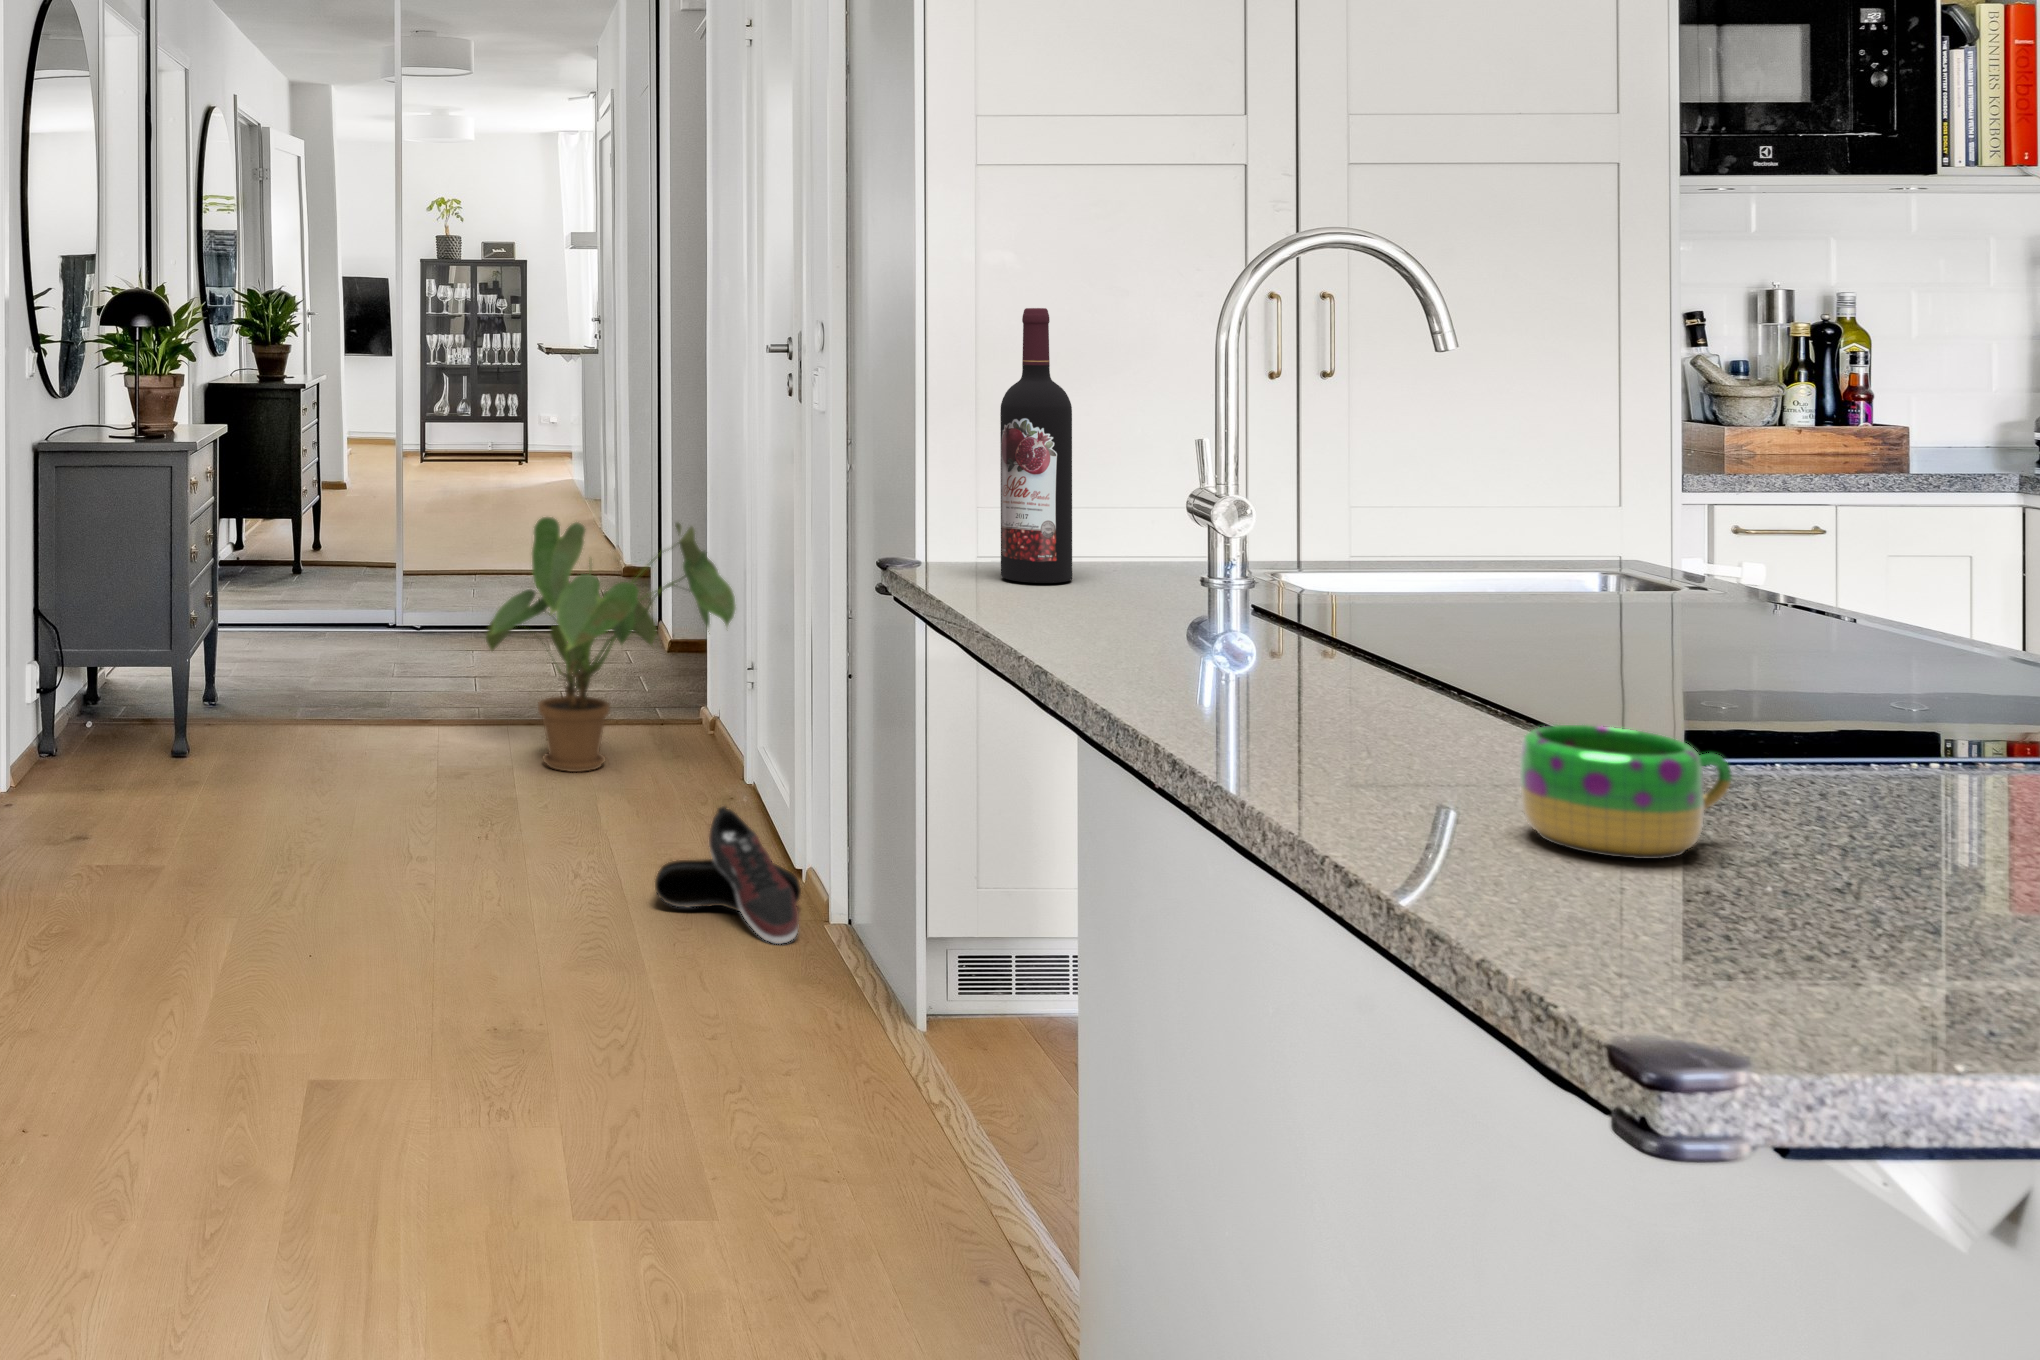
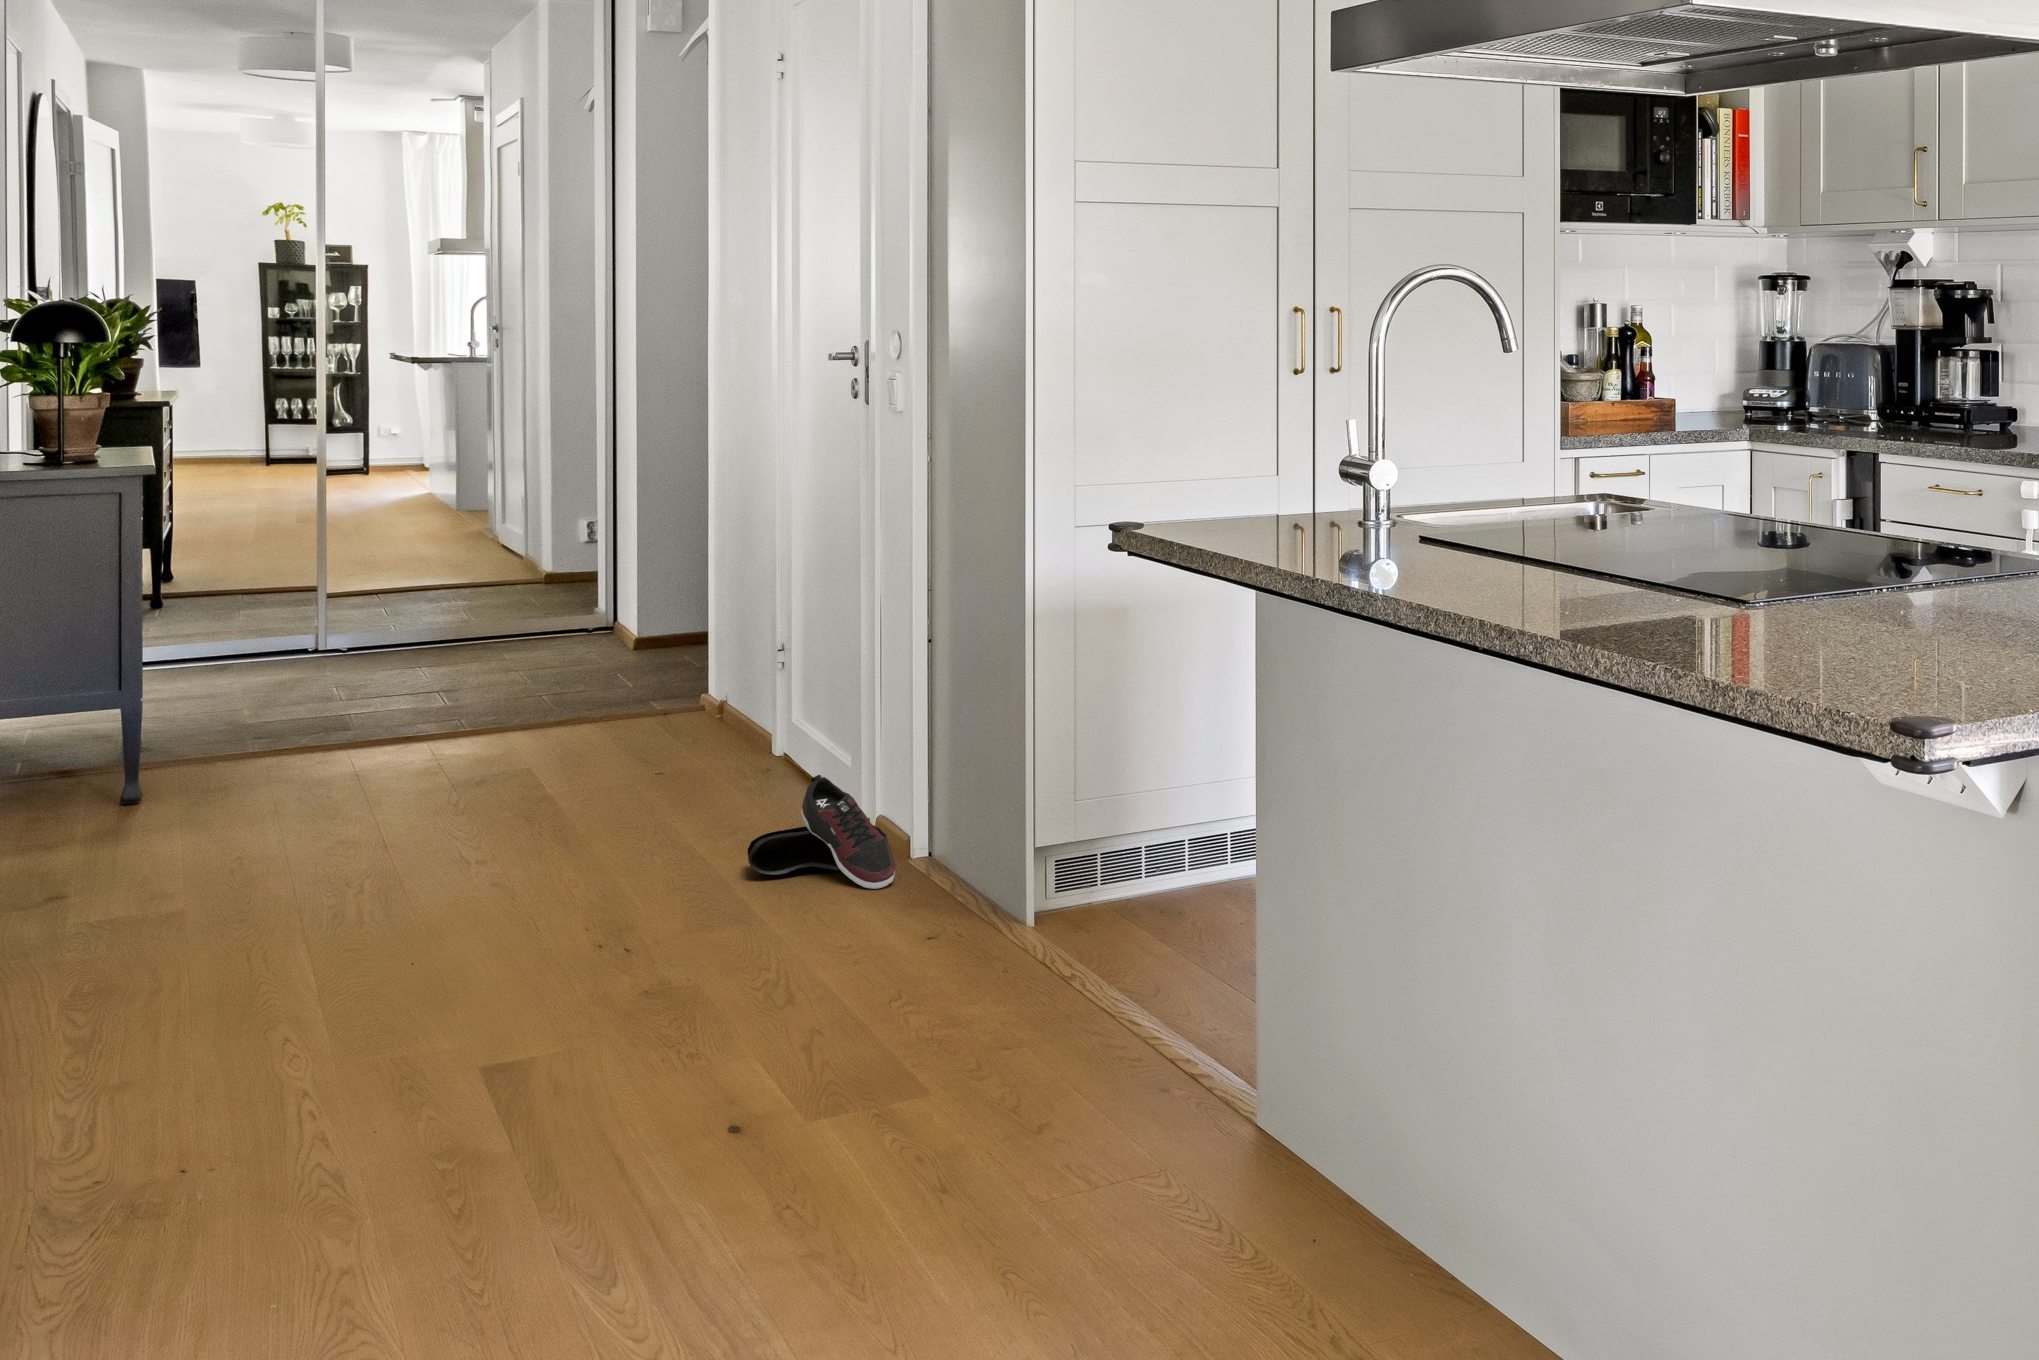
wine bottle: present [1000,308,1072,583] -> none [1191,336,1243,536]
house plant: present [486,517,736,772] -> none [490,522,778,780]
mug: present [1520,725,1732,859] -> none [1598,578,1689,642]

